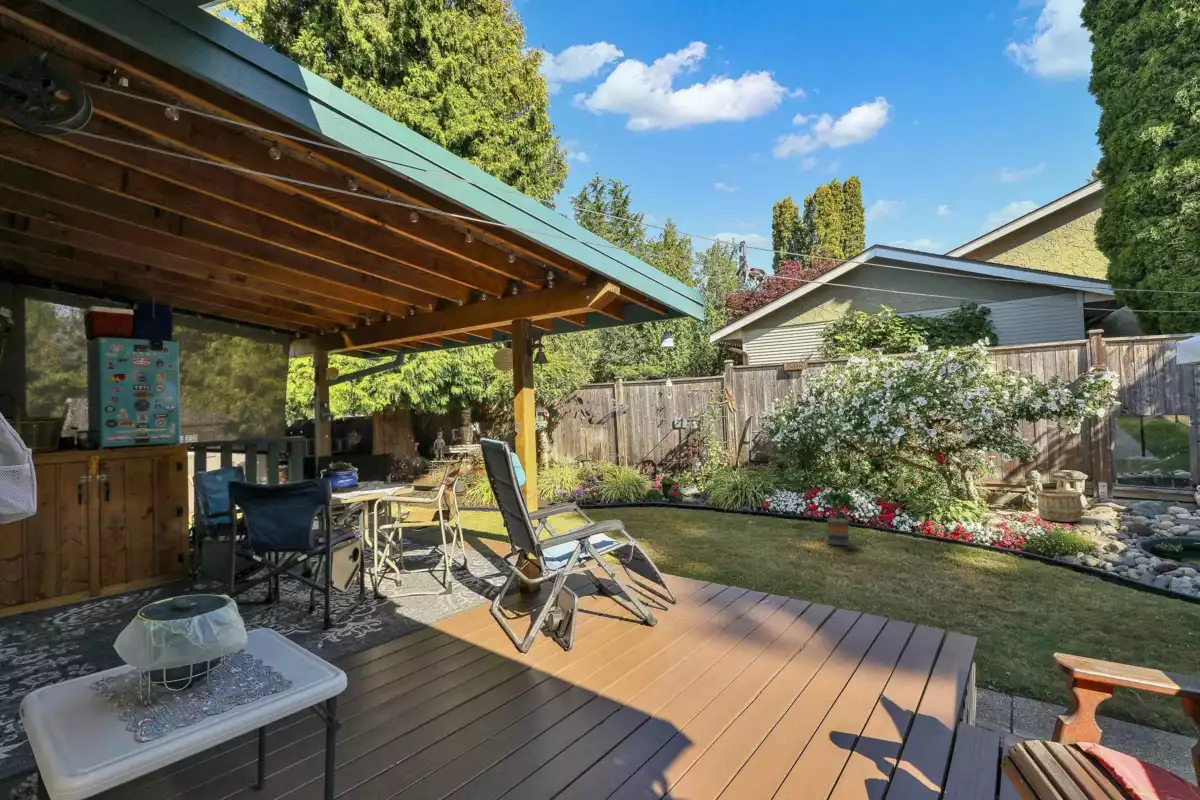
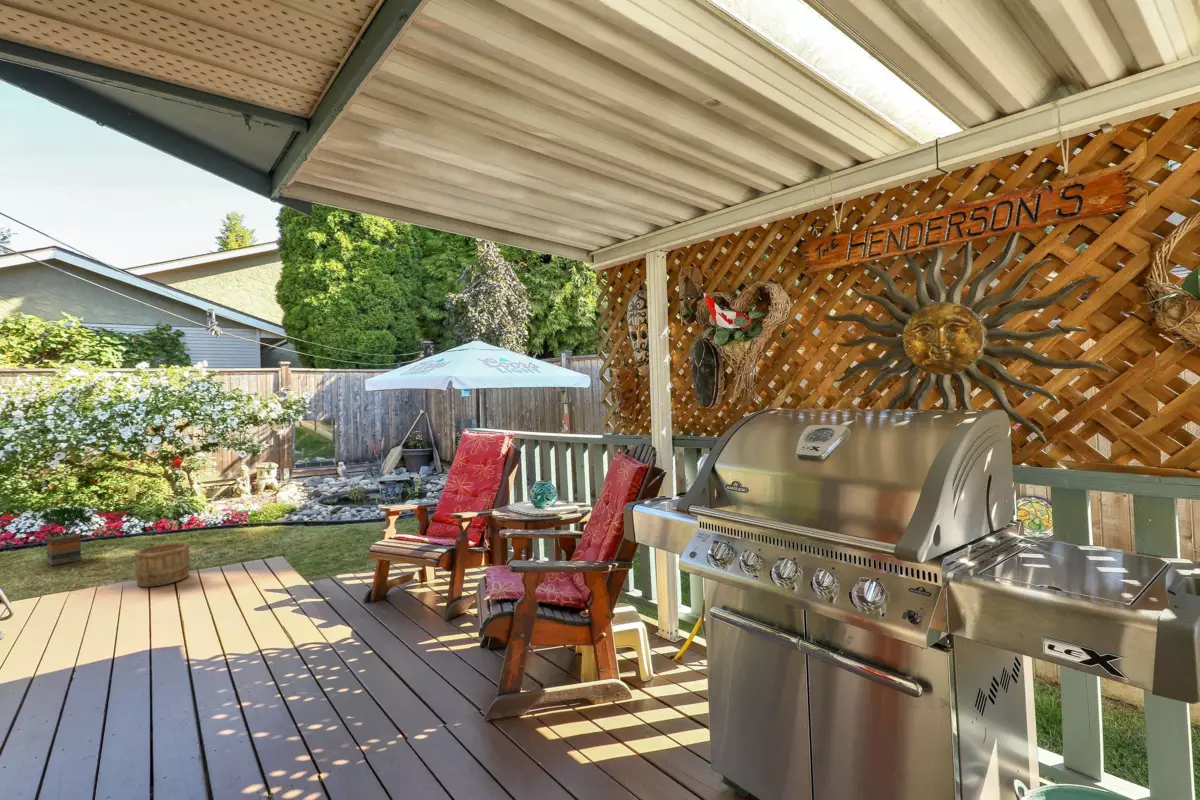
wooden bucket: present [1037,490,1082,522] -> present [134,542,190,587]

